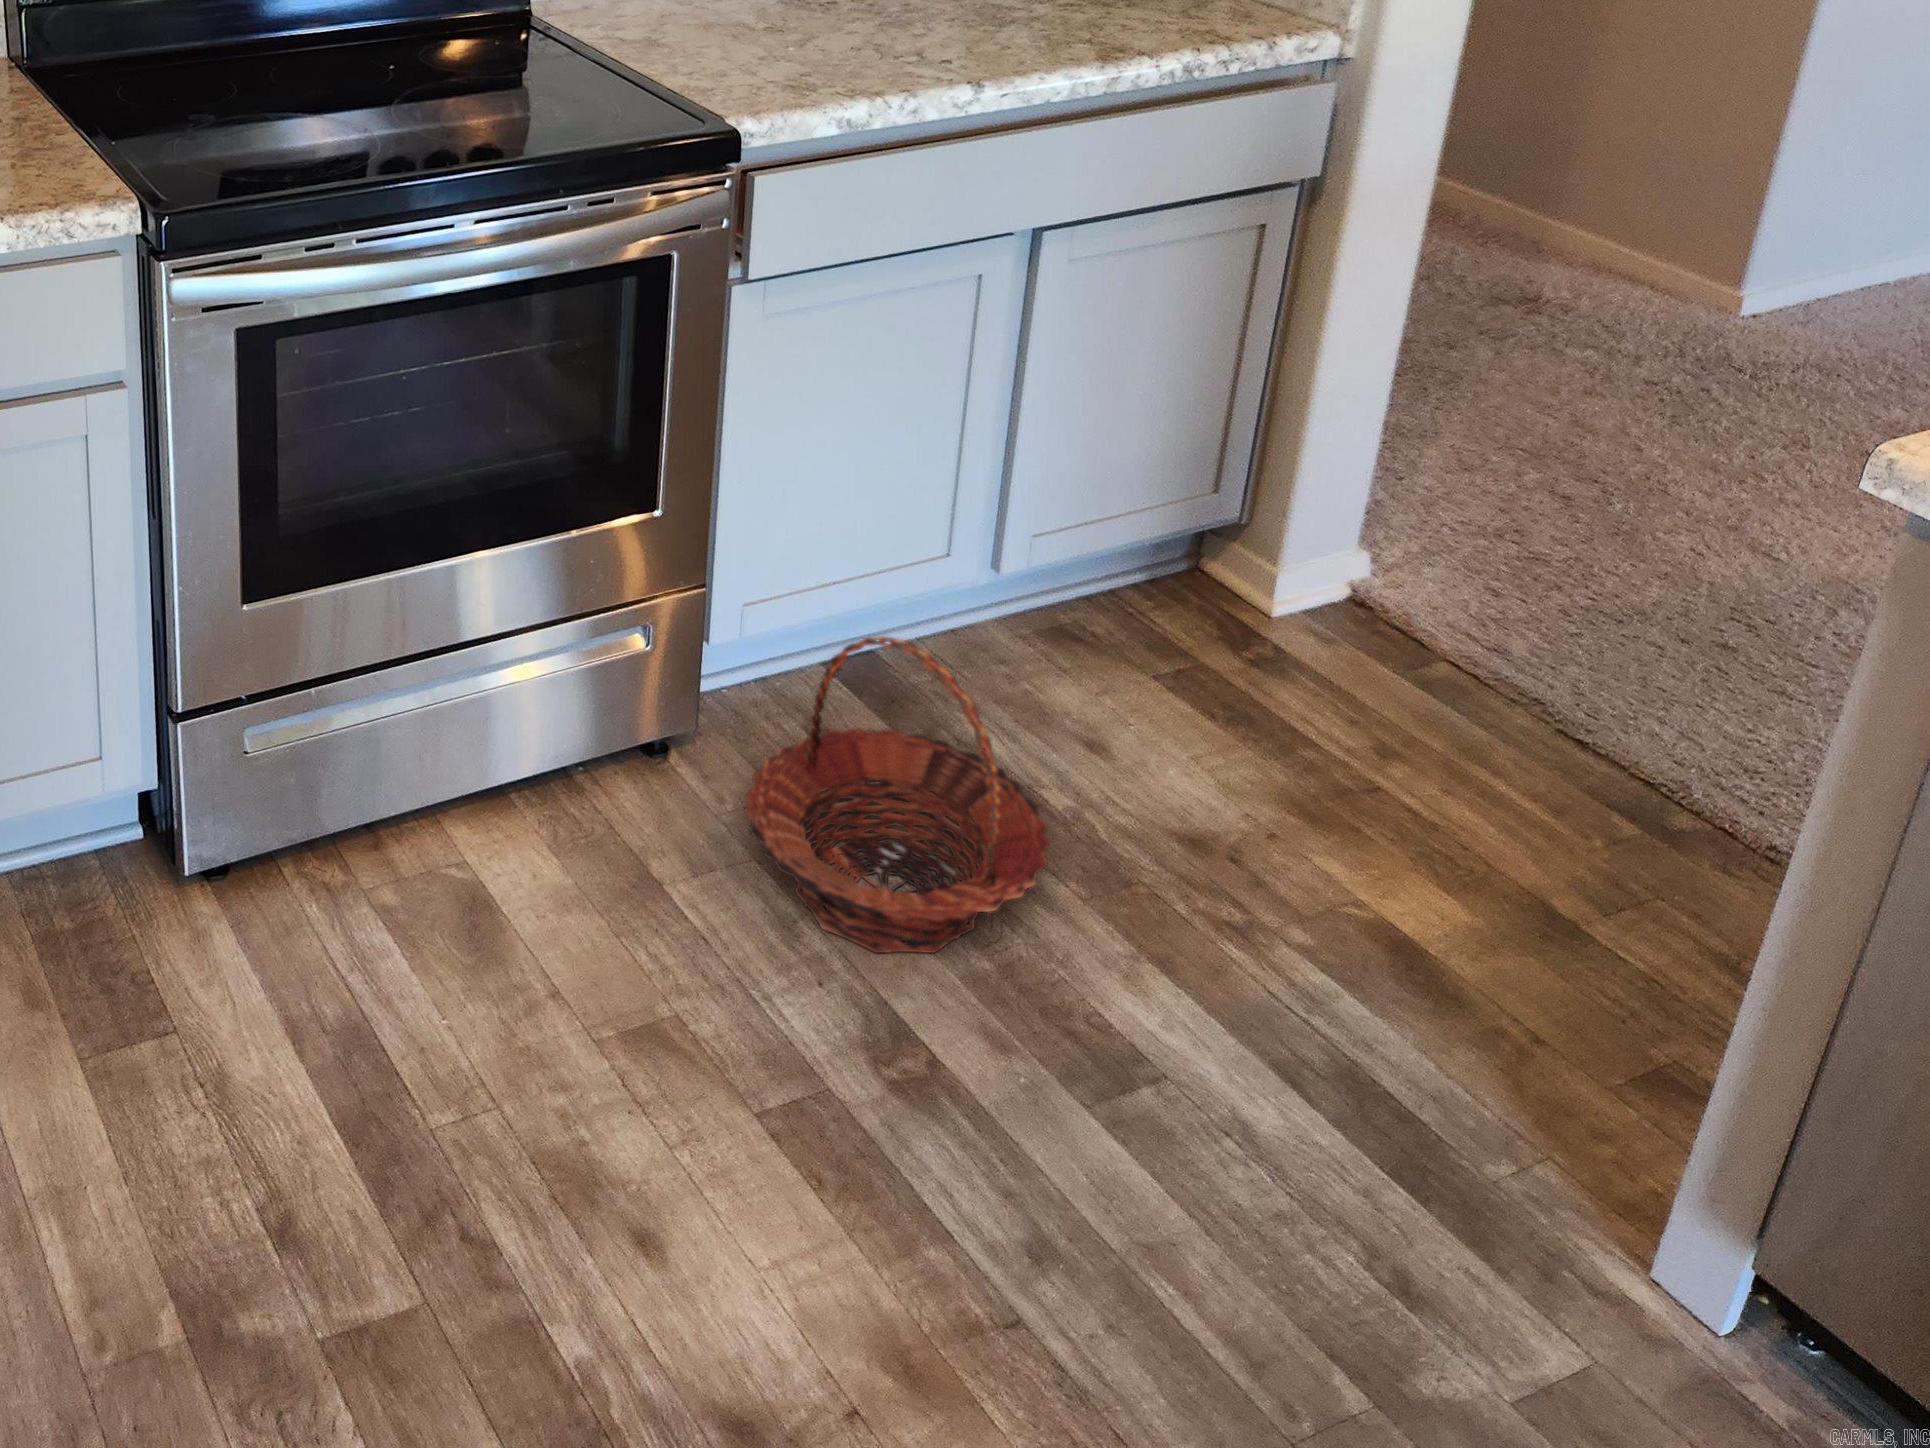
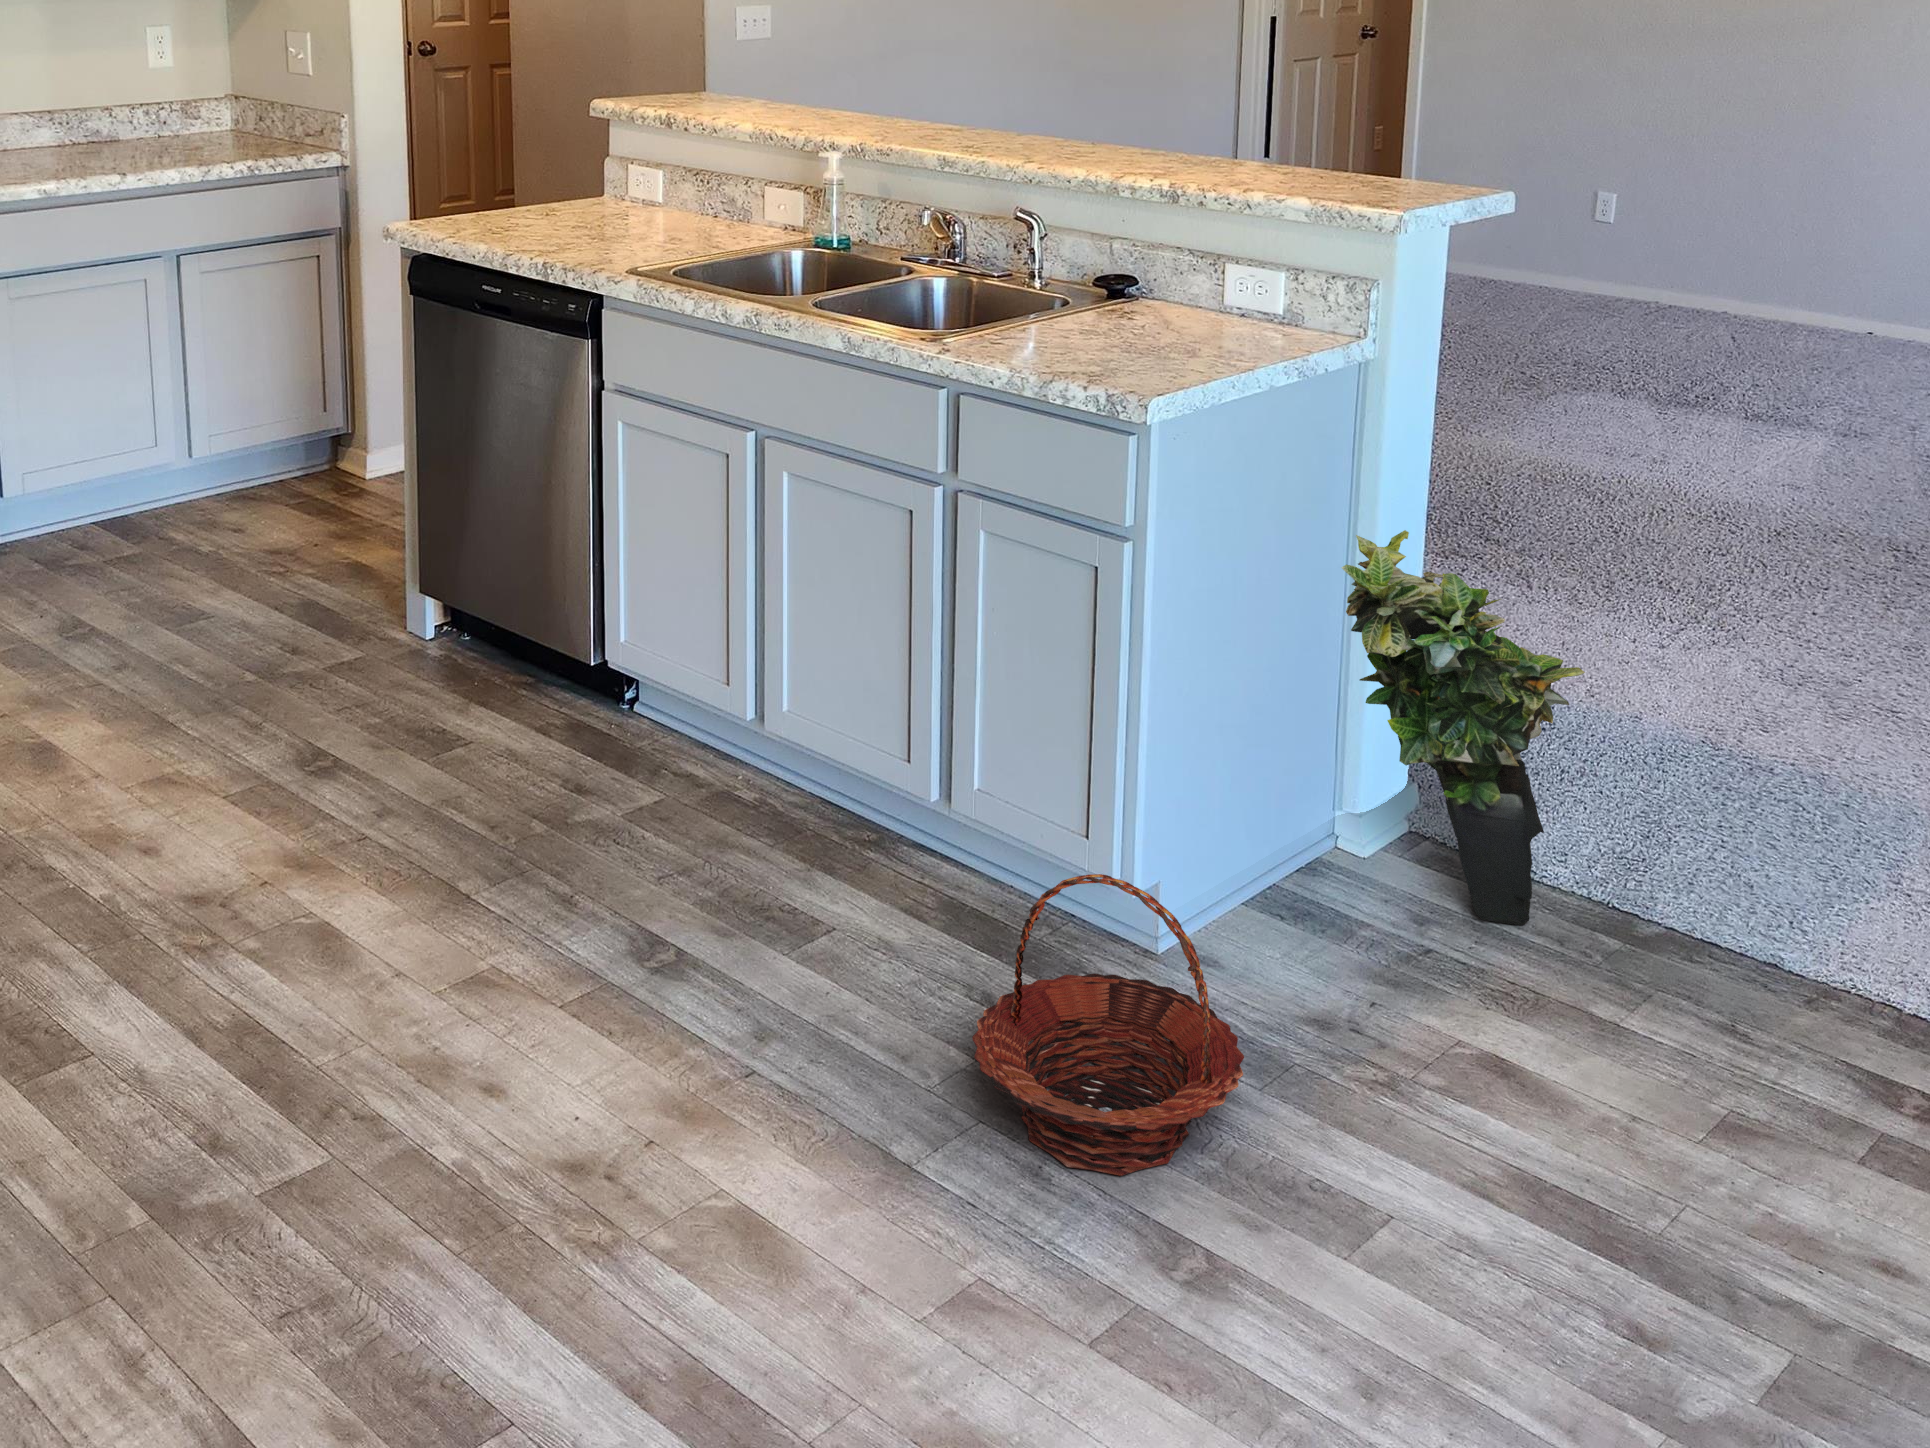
potted plant: none [1340,290,1656,784] -> present [1342,530,1585,925]

